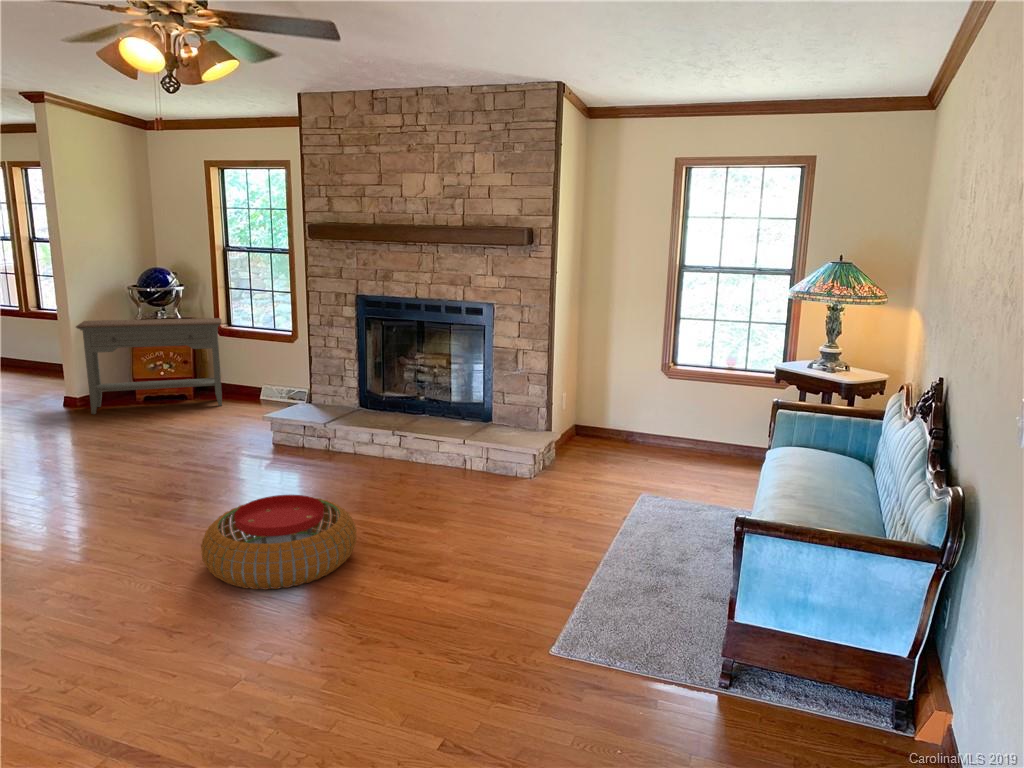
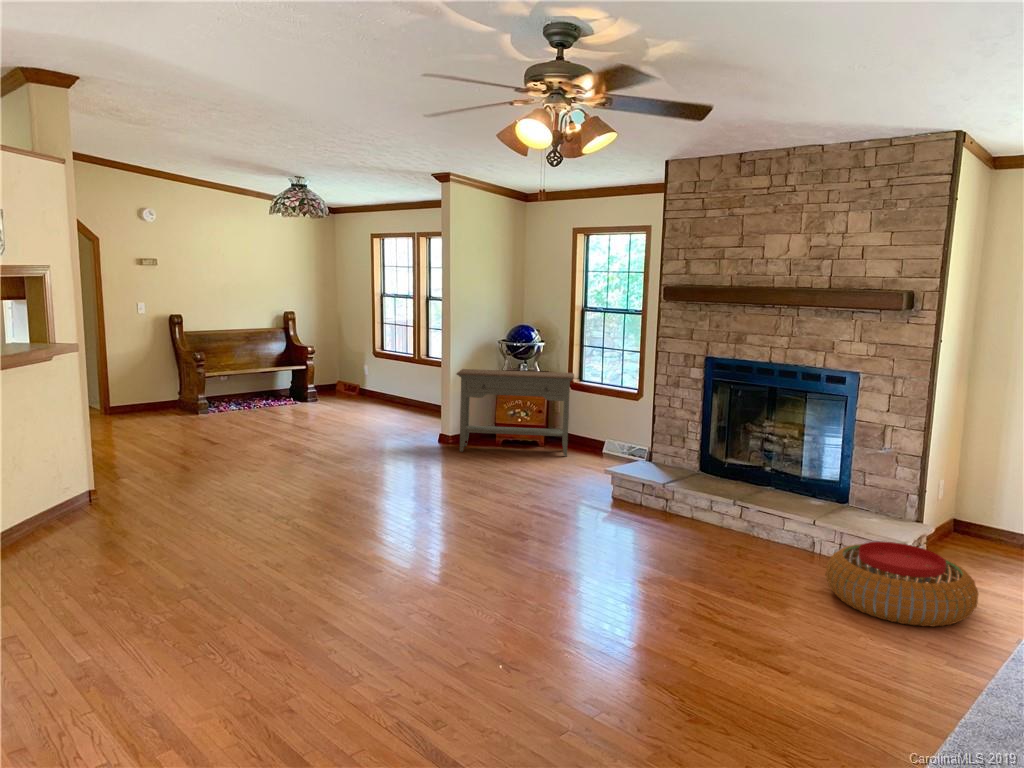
pouf: present [201,495,357,590] -> present [826,542,979,626]

